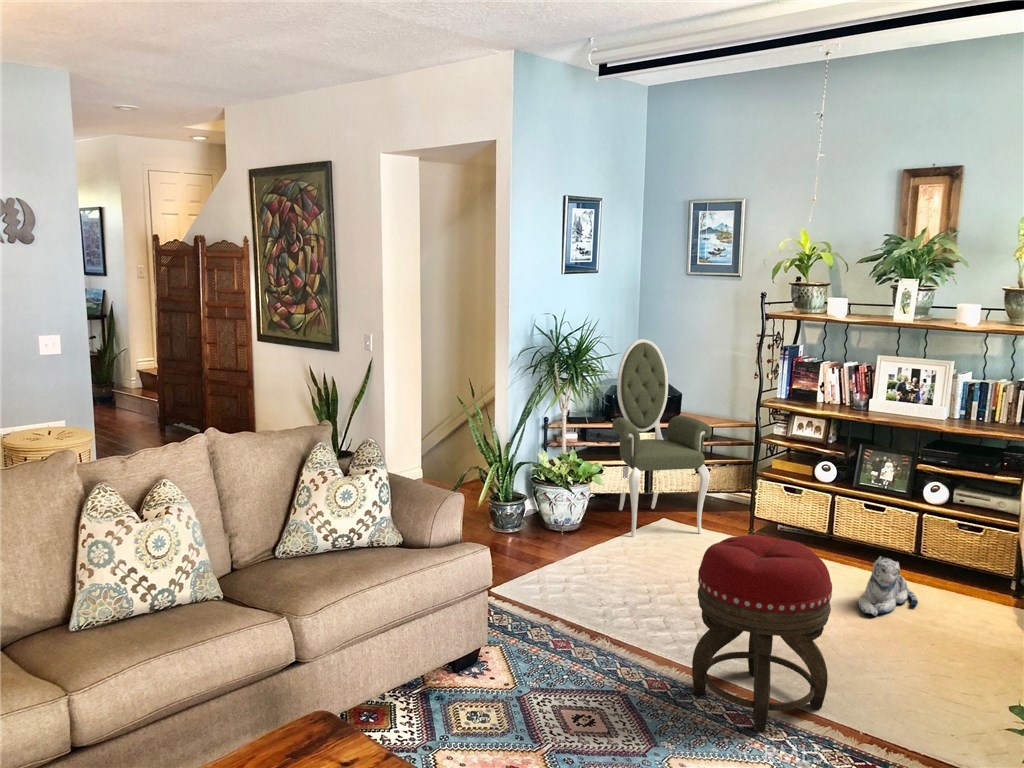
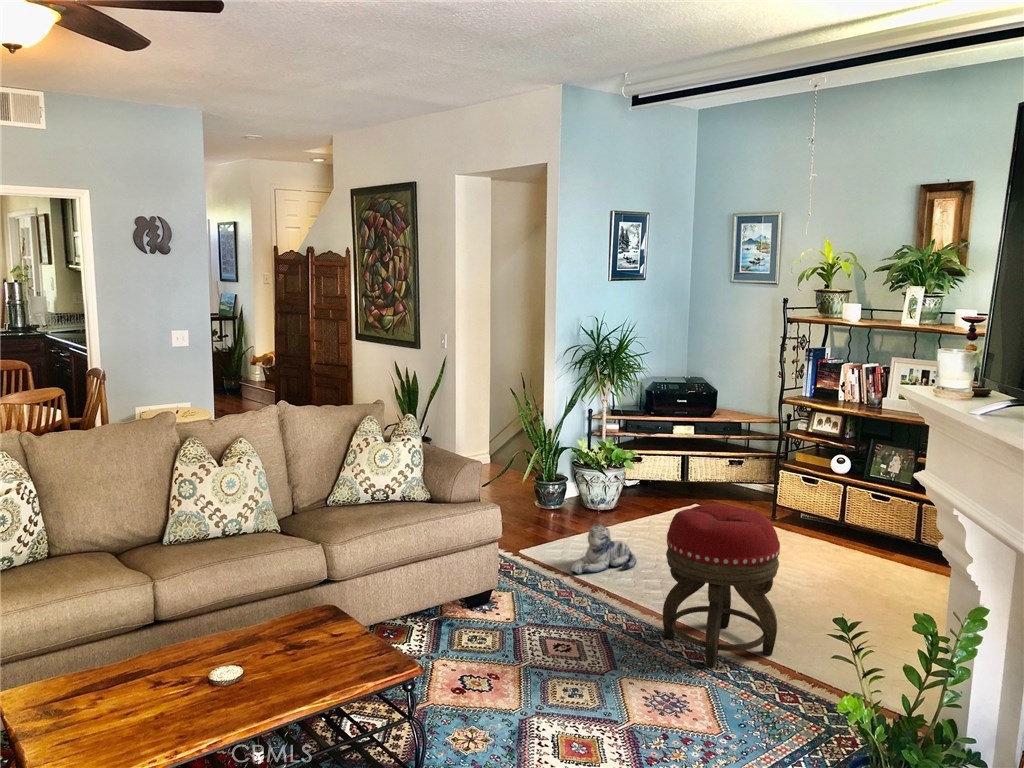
armchair: present [612,339,712,537] -> none [649,340,738,518]
plush toy: present [858,557,918,616] -> present [571,524,636,574]

